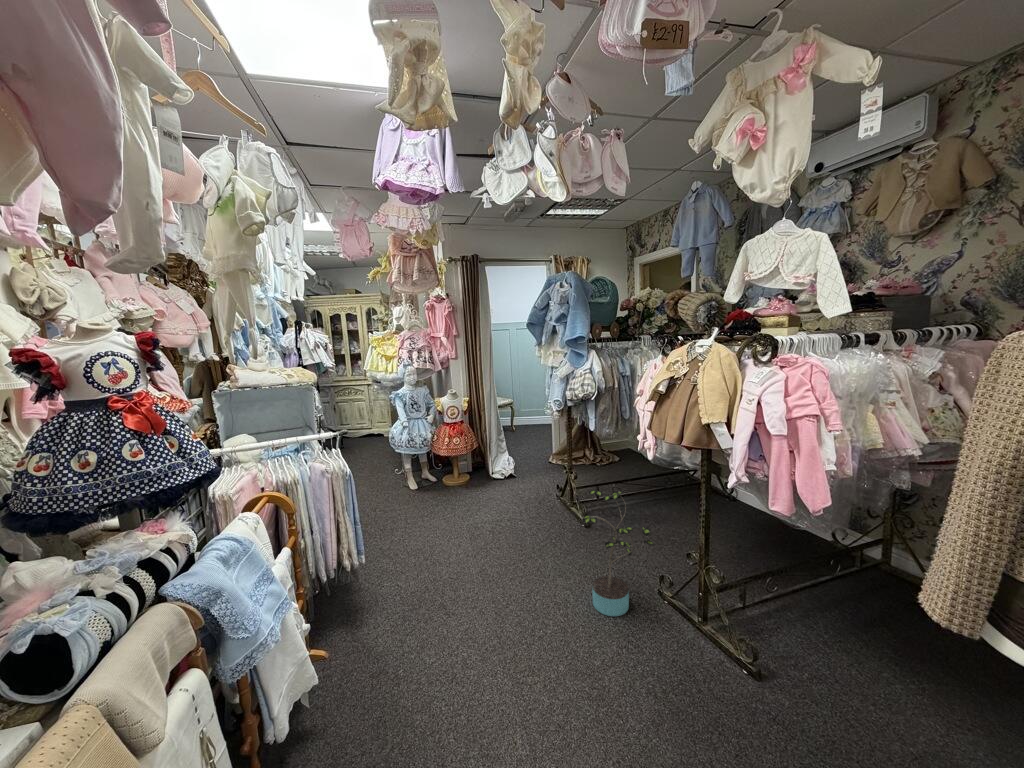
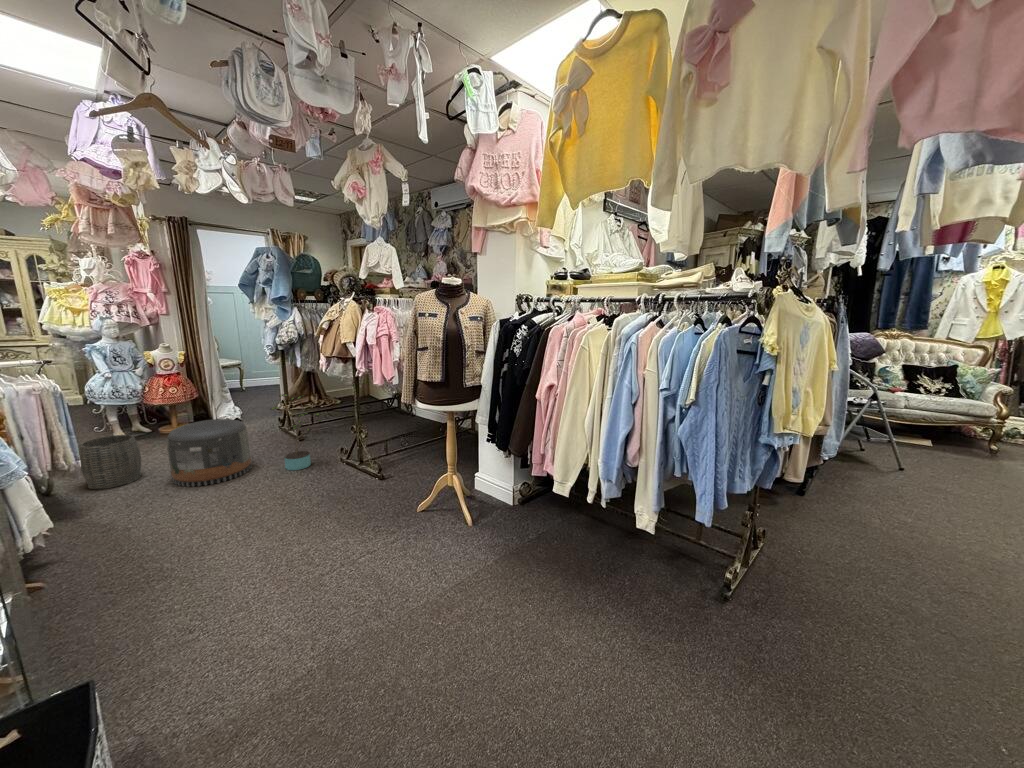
pouf: none [456,508,546,620] -> present [167,419,252,487]
woven basket: none [374,513,428,587] -> present [79,435,141,489]

